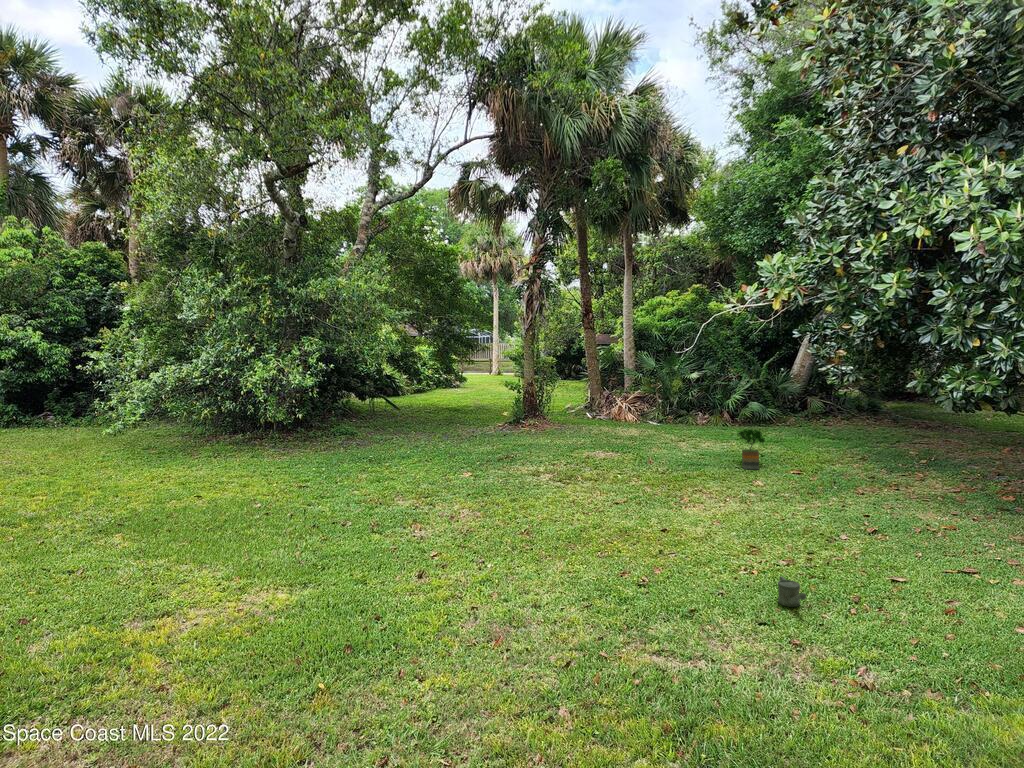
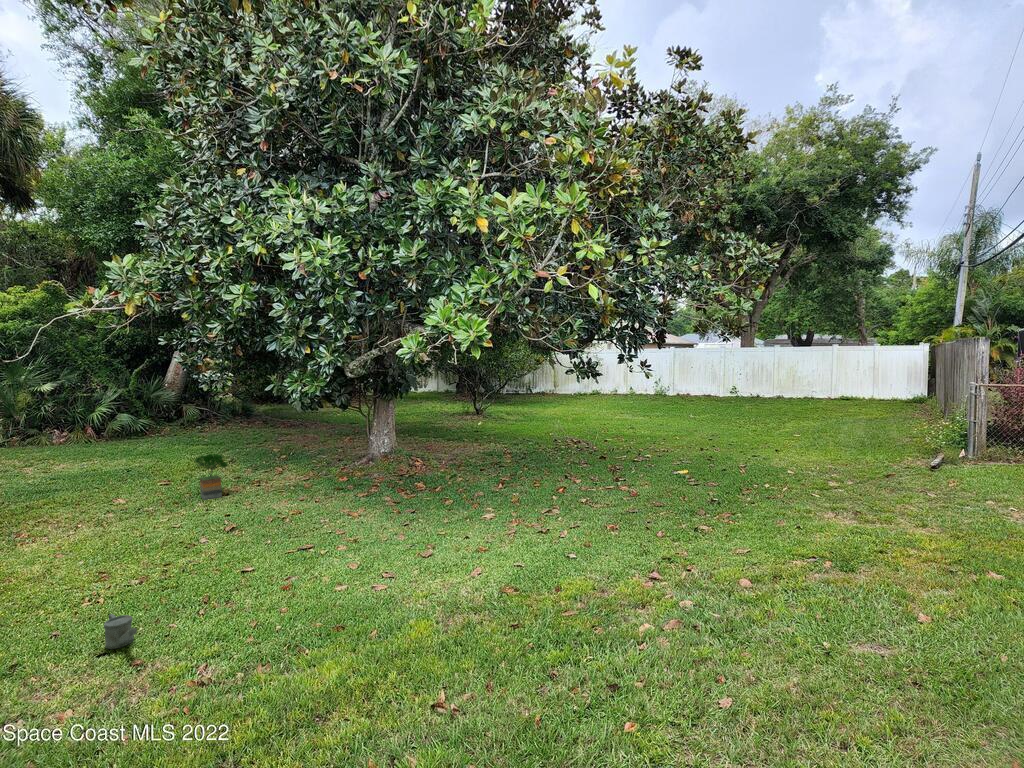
potted tree: present [738,429,765,469] -> present [194,454,227,500]

